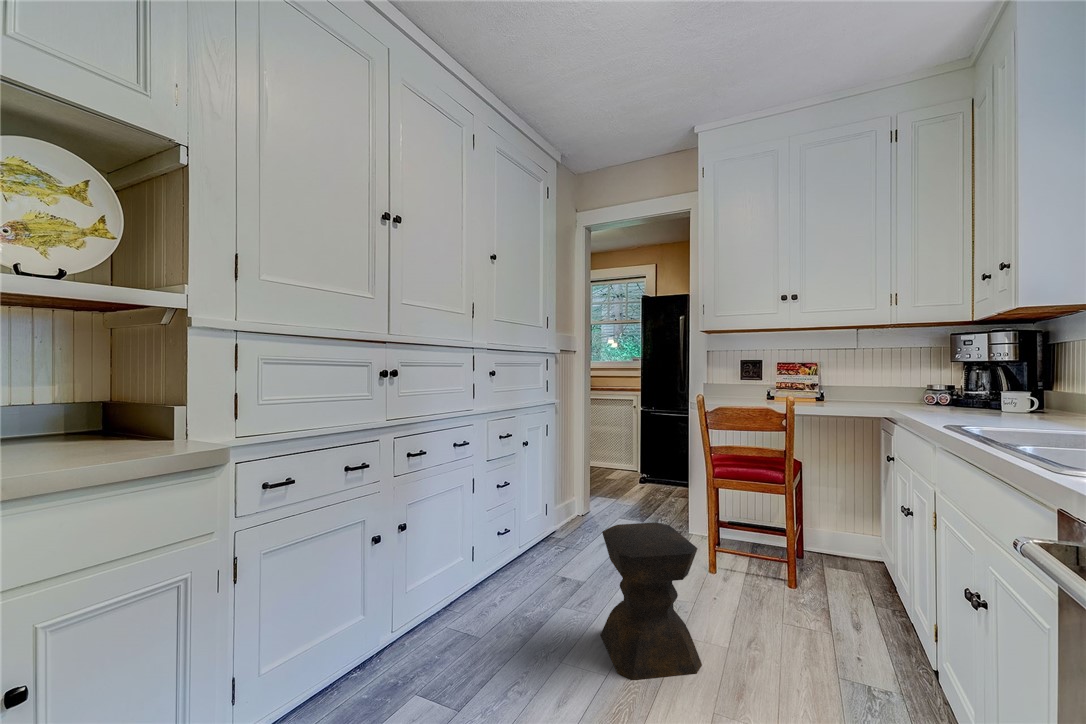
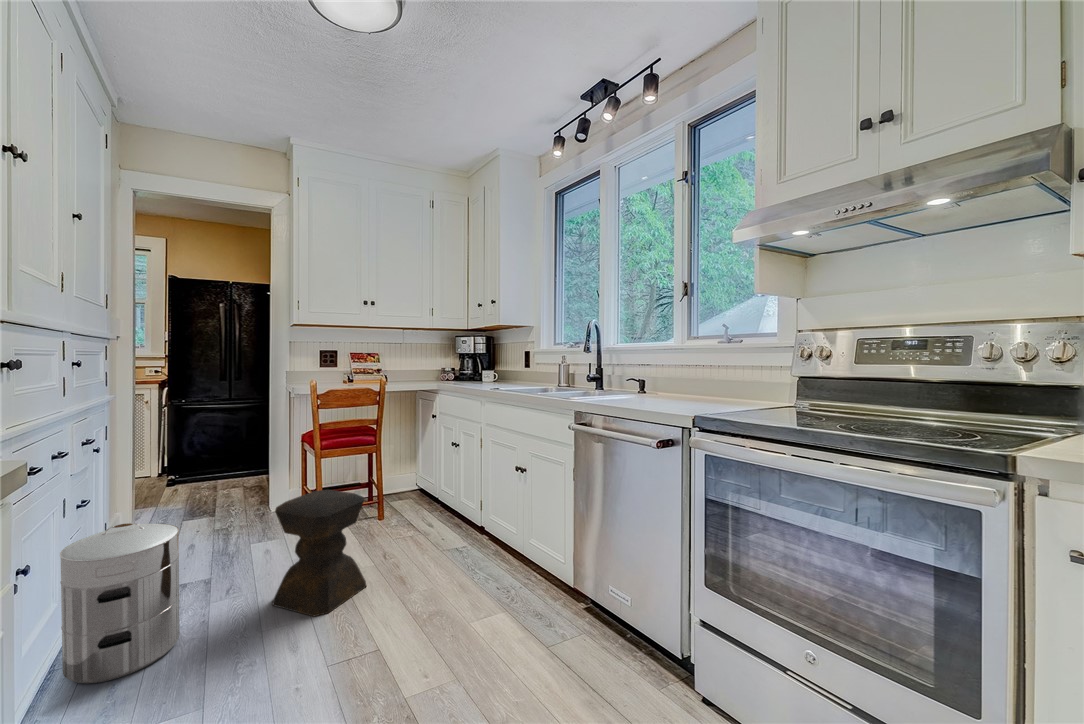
waste bin: none [455,503,528,634] -> present [60,523,180,683]

